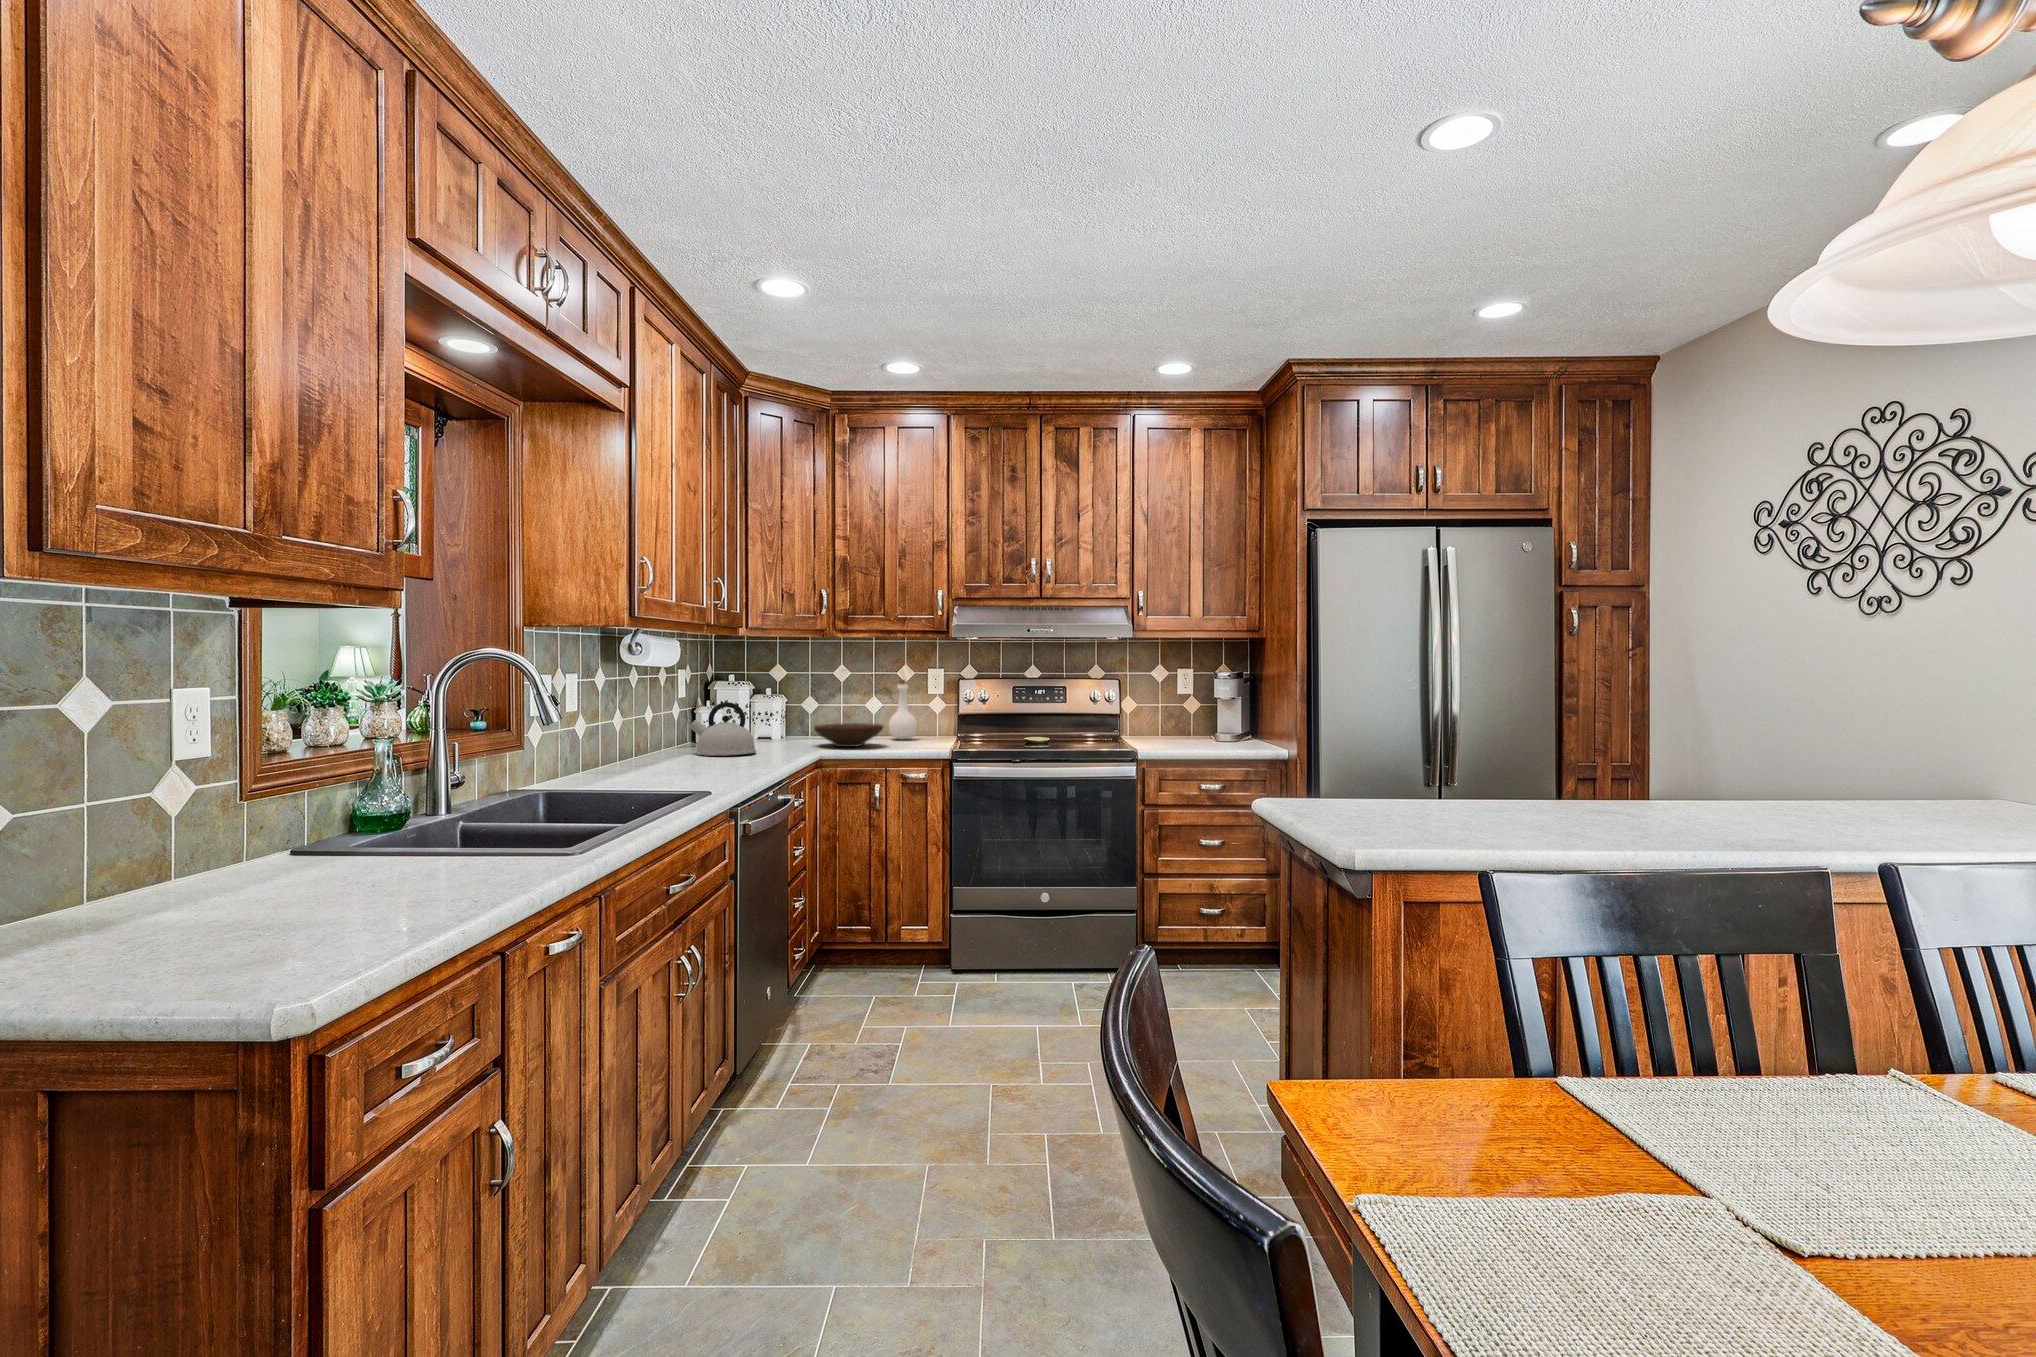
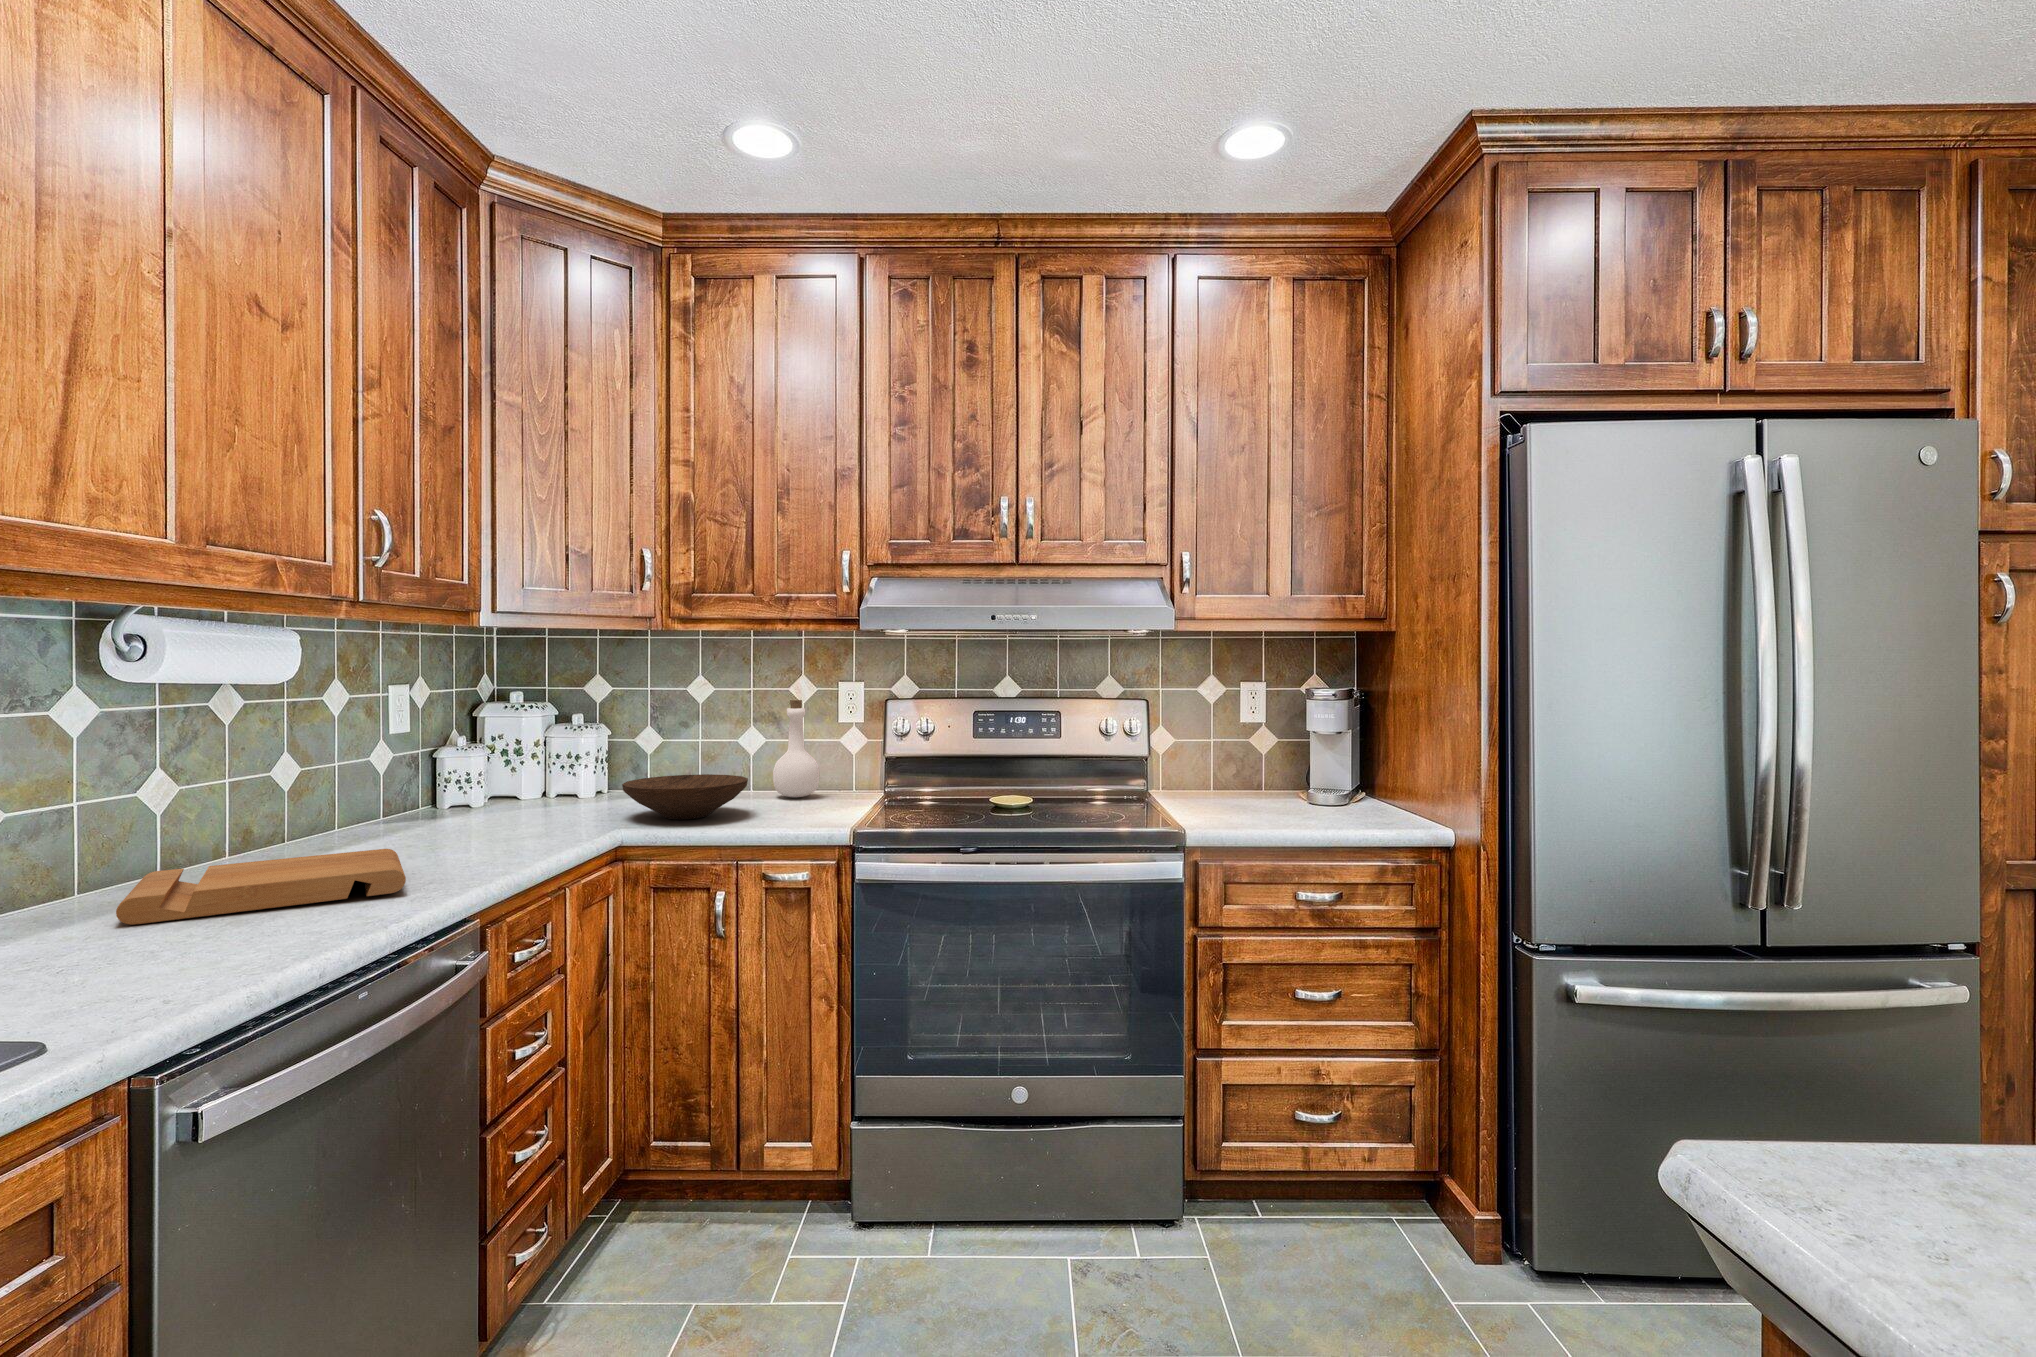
kettle: present [689,702,756,756] -> none [352,748,488,852]
cutting board: none [633,750,756,773] -> present [116,849,406,925]

